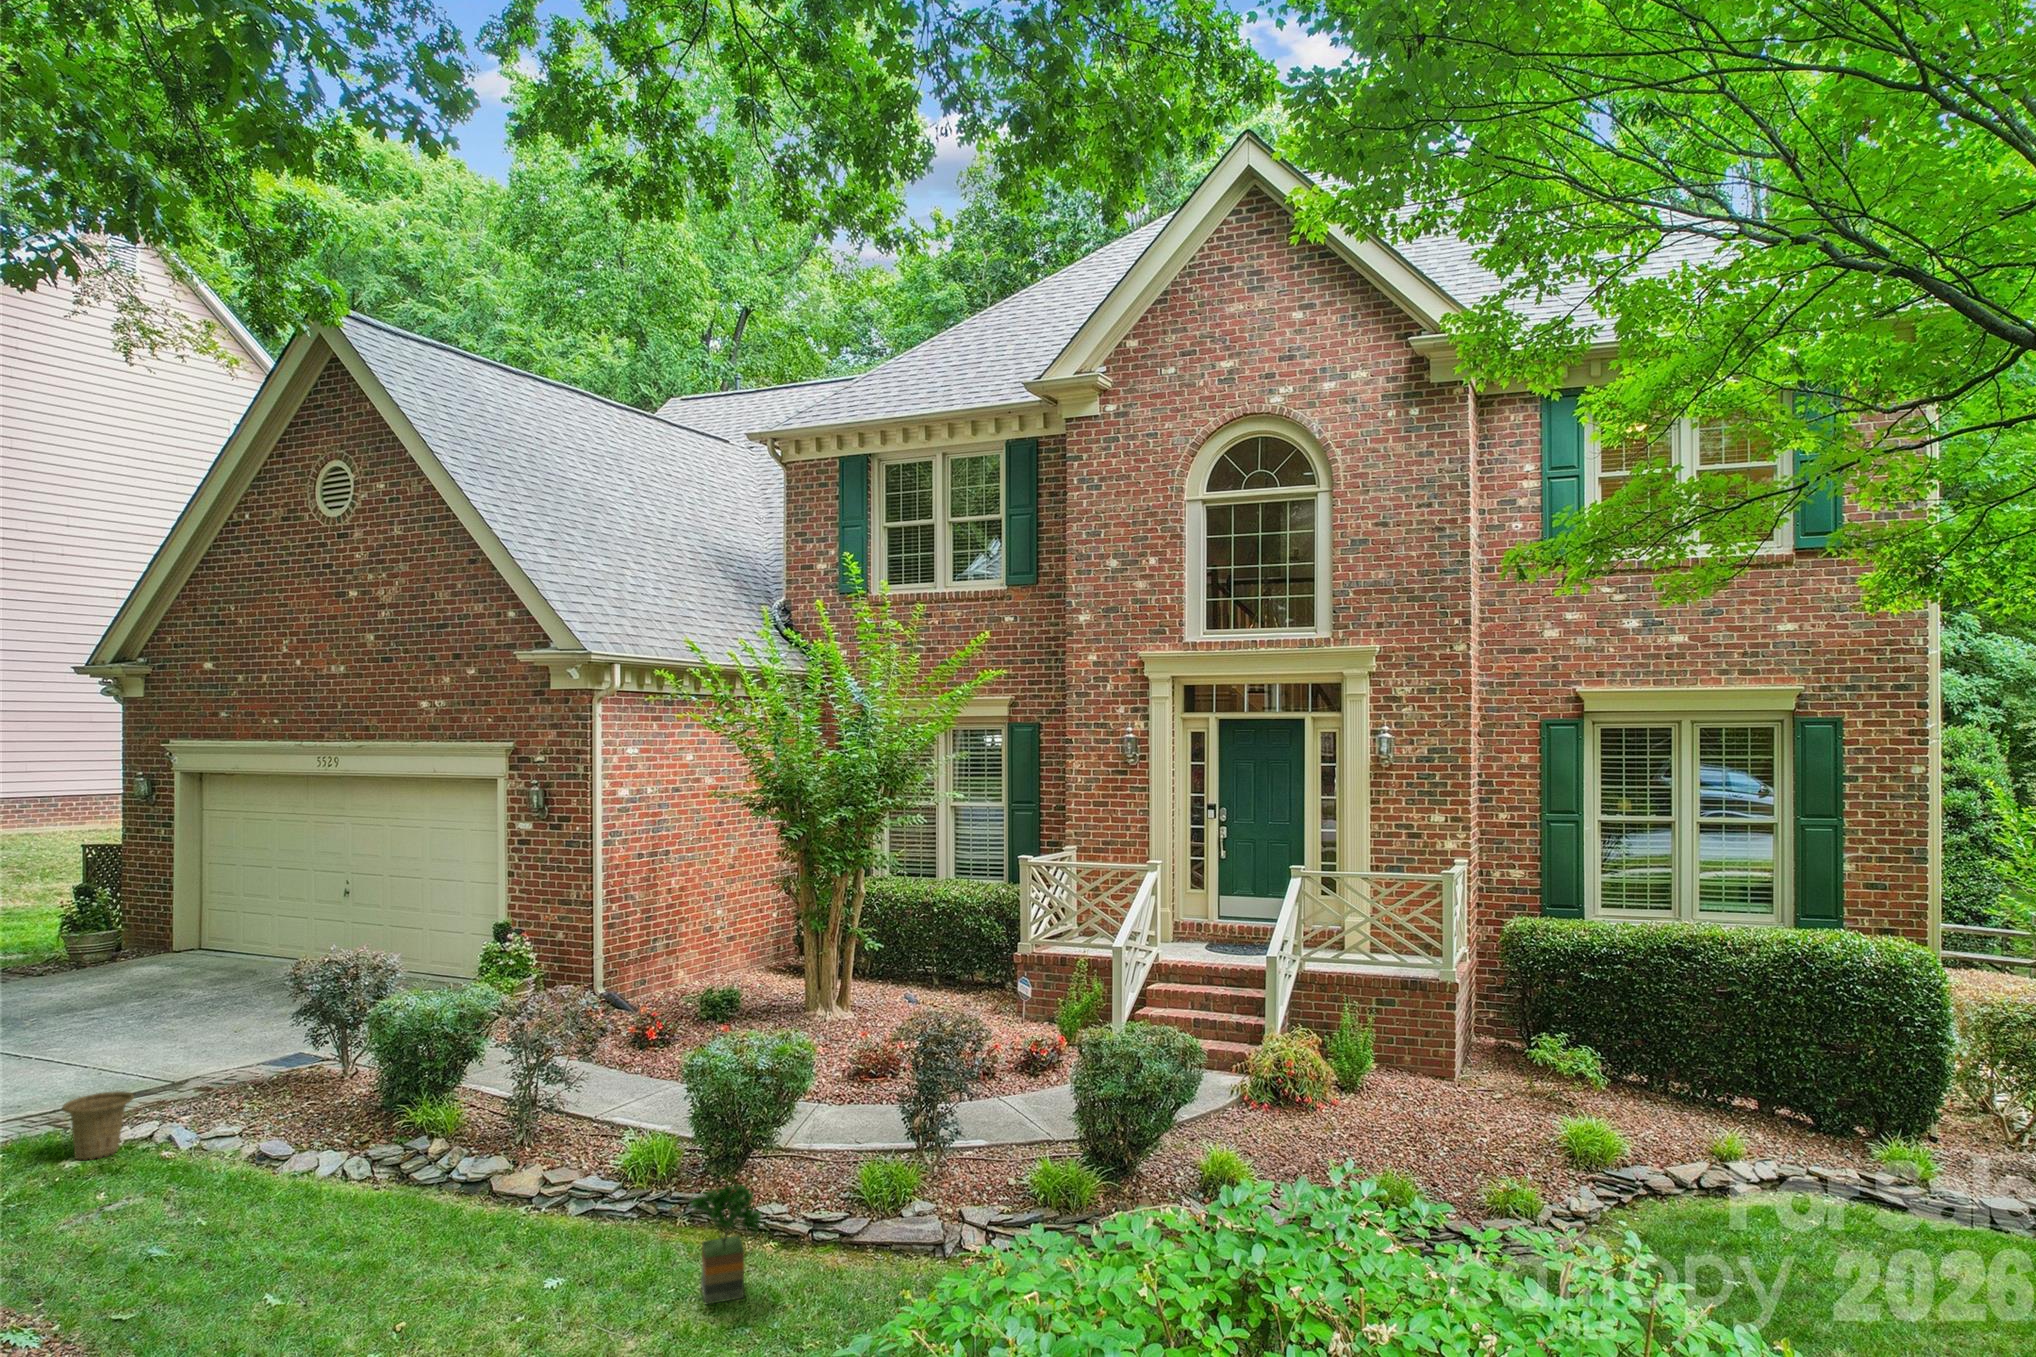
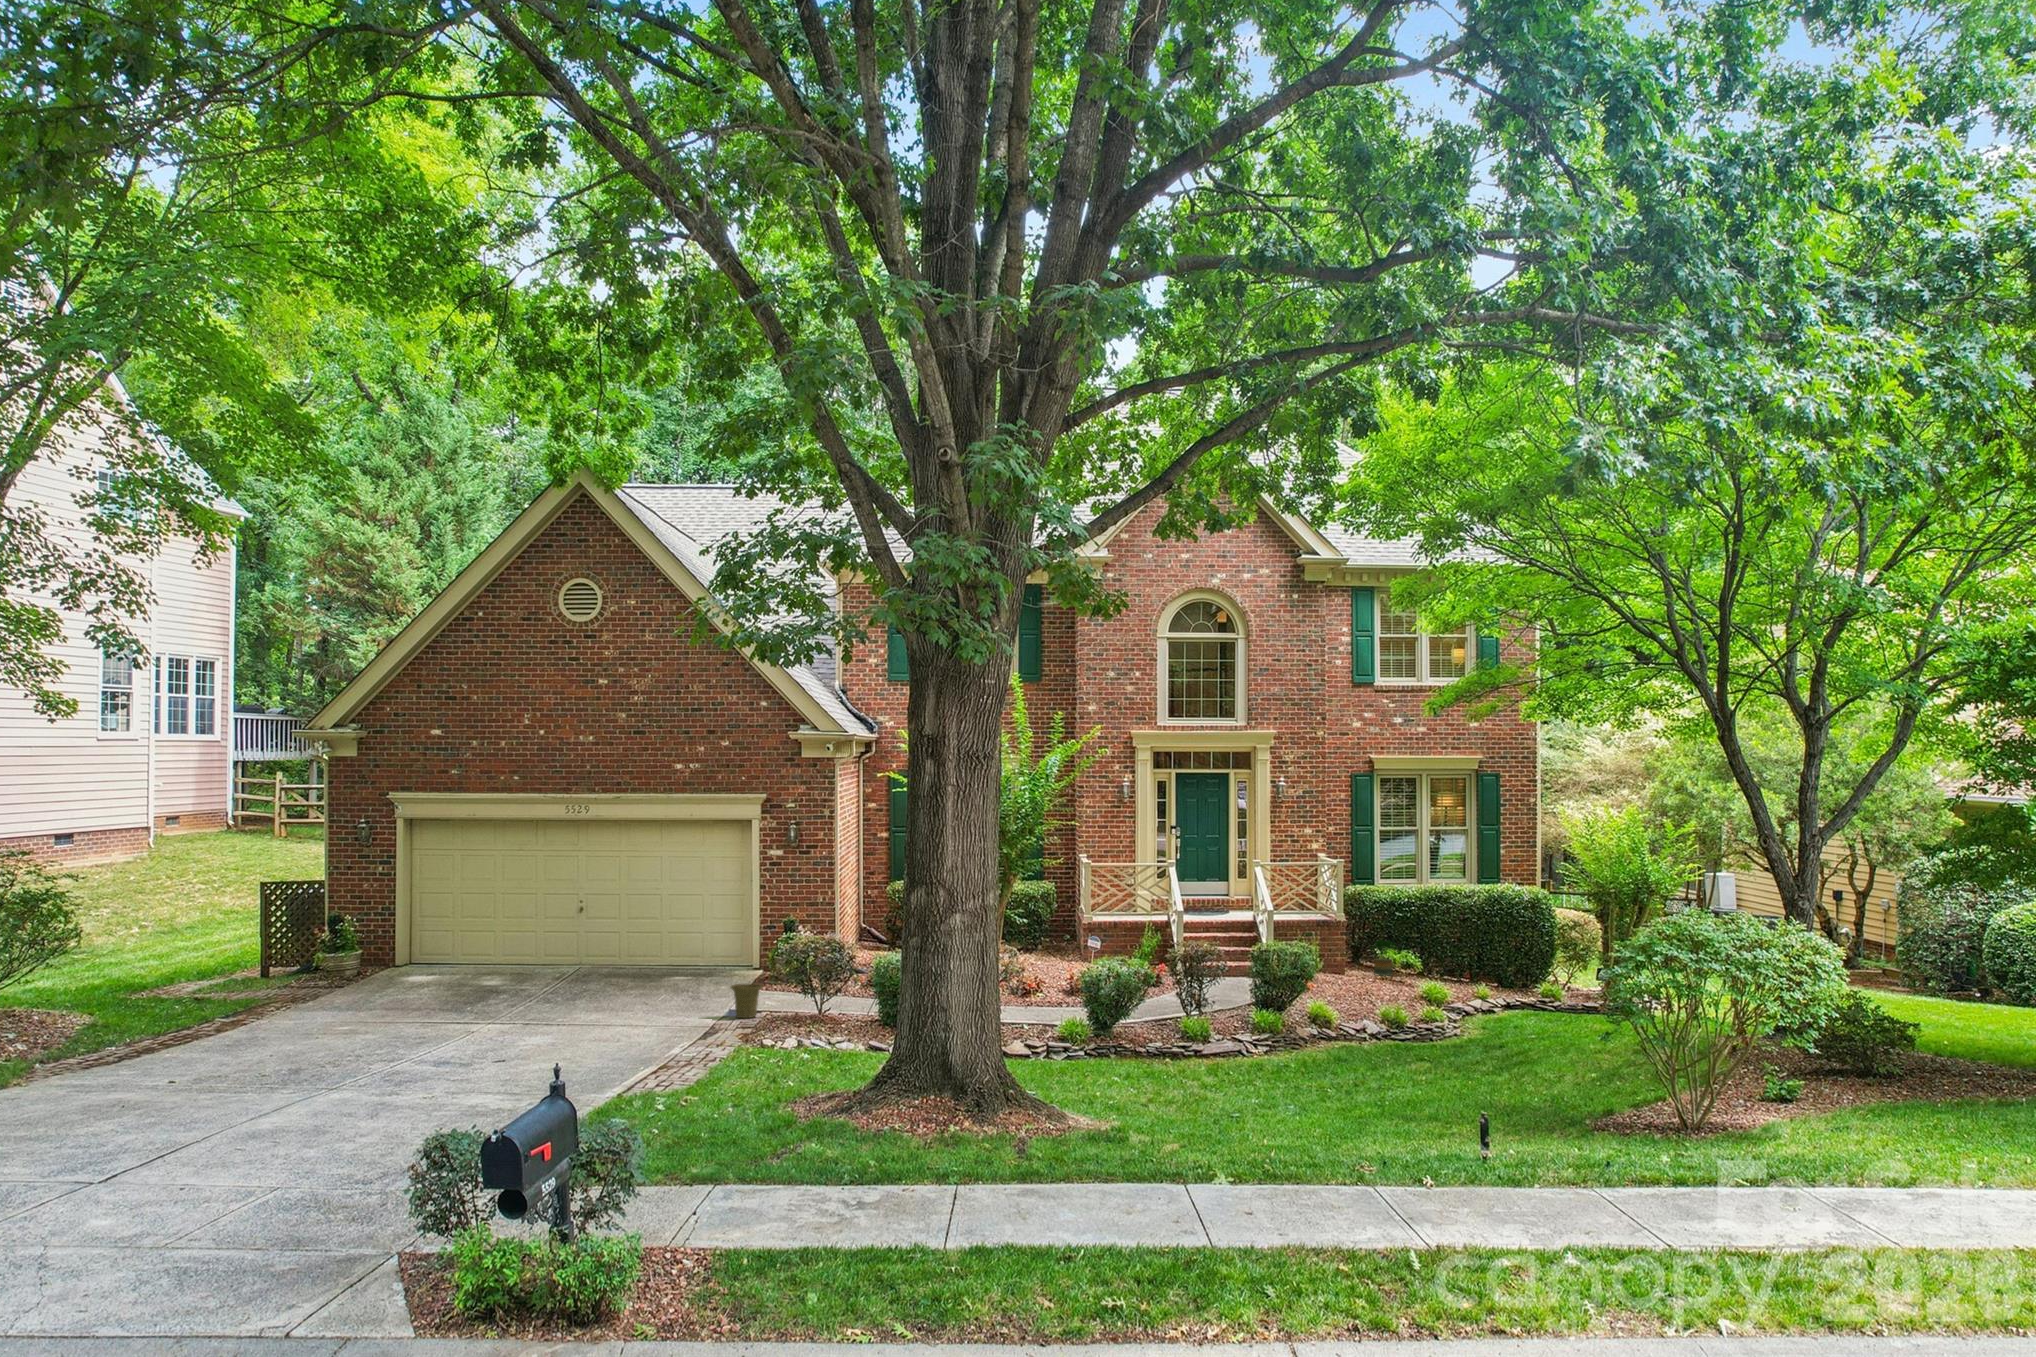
potted tree: present [691,1184,761,1304] -> present [1370,940,1397,976]

